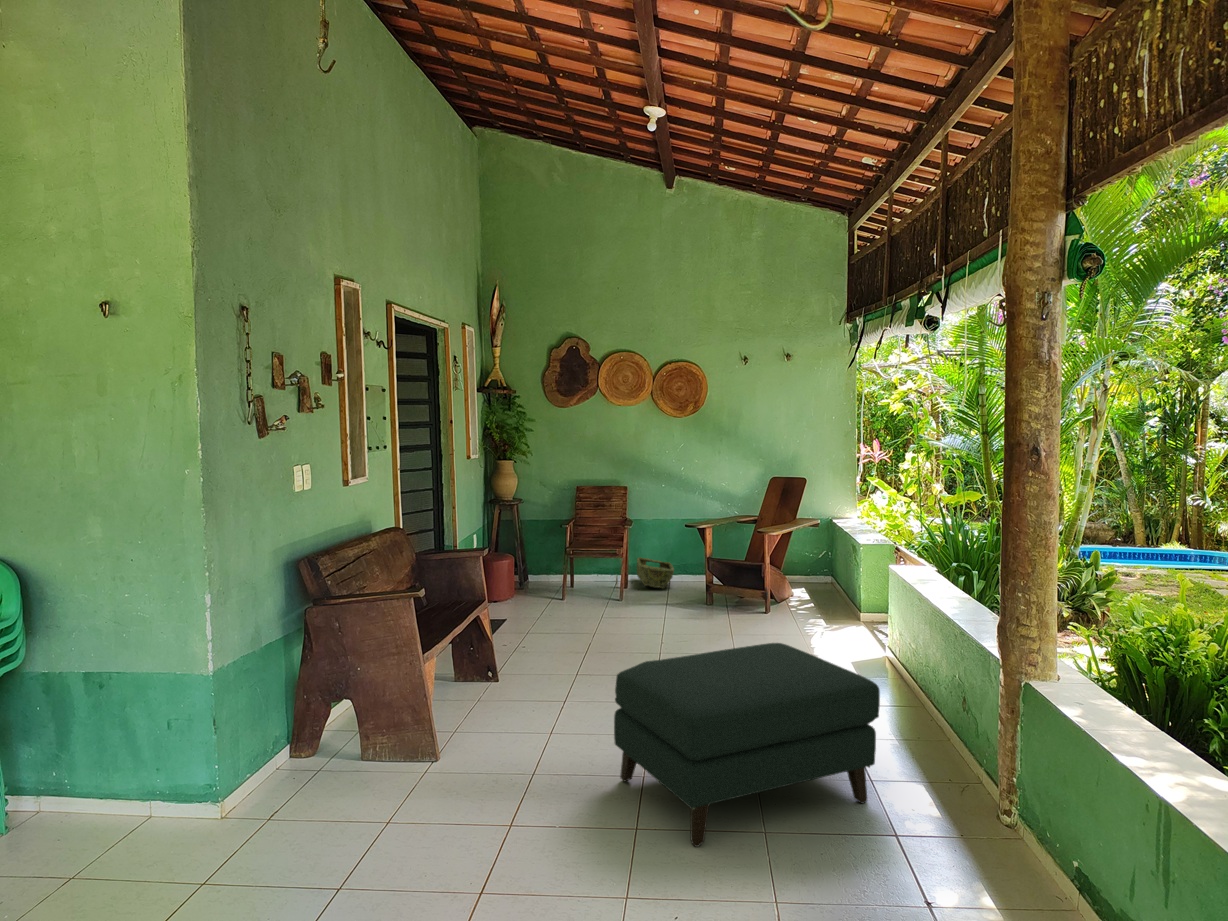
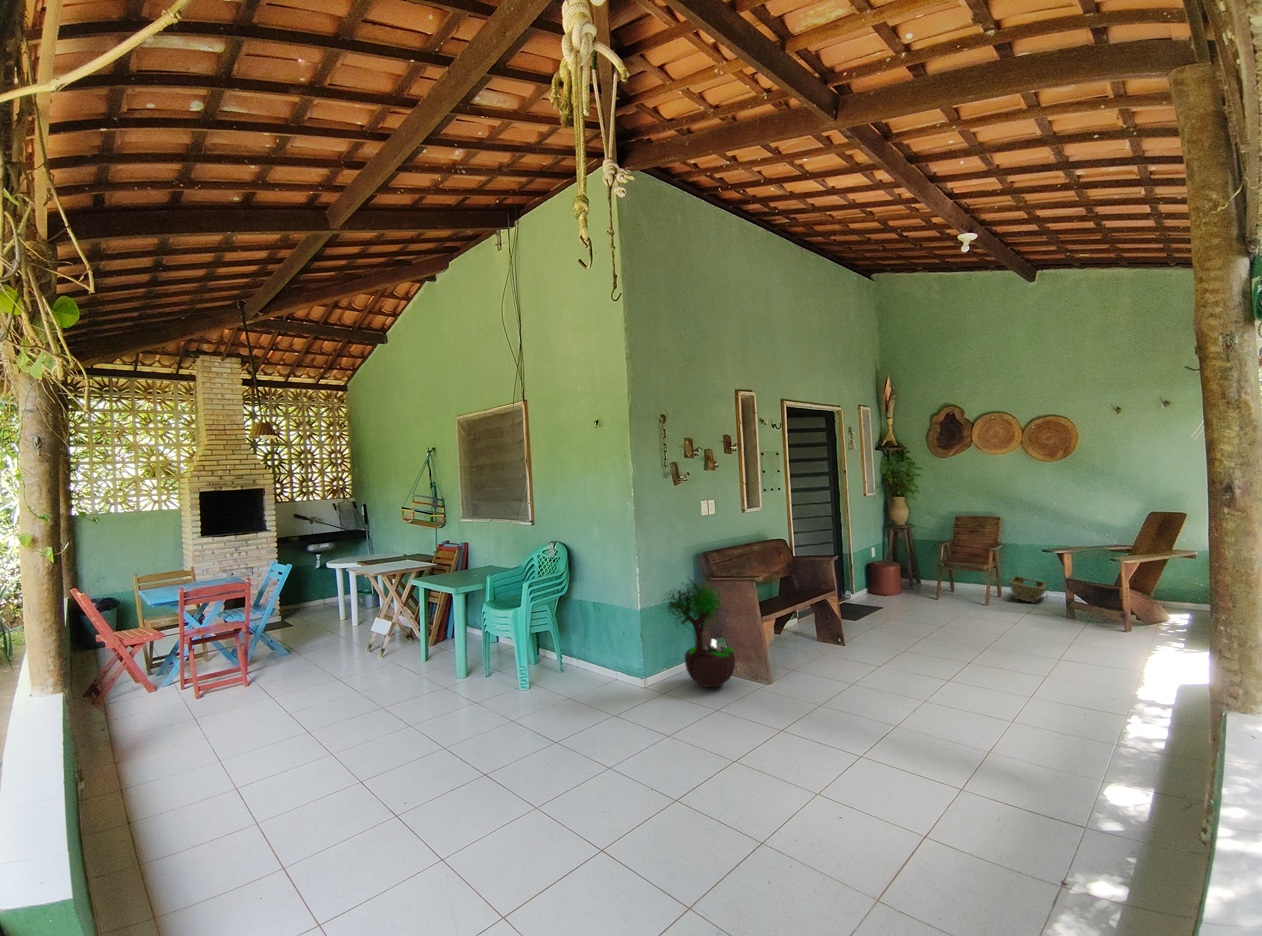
potted tree: none [253,594,383,793] -> present [664,578,735,687]
ottoman: present [614,643,880,847] -> none [872,639,1085,783]

